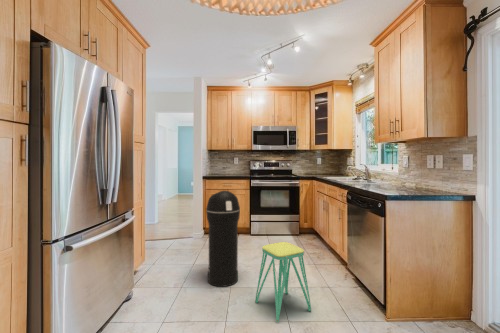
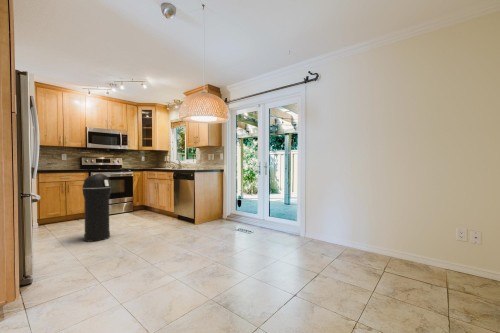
stool: present [255,242,311,322] -> none [133,201,167,241]

